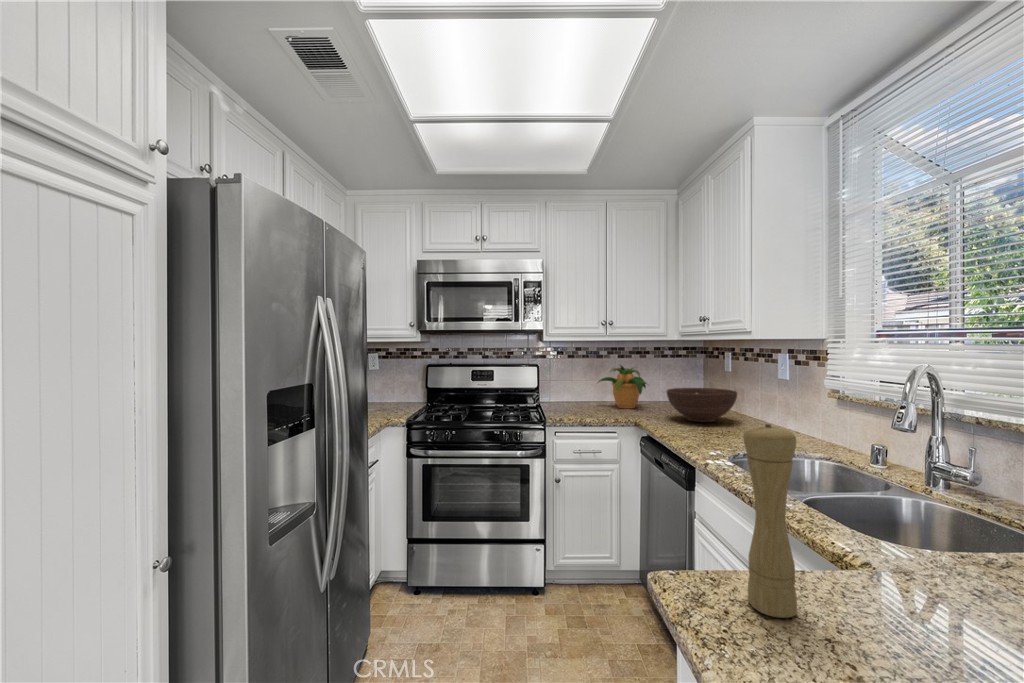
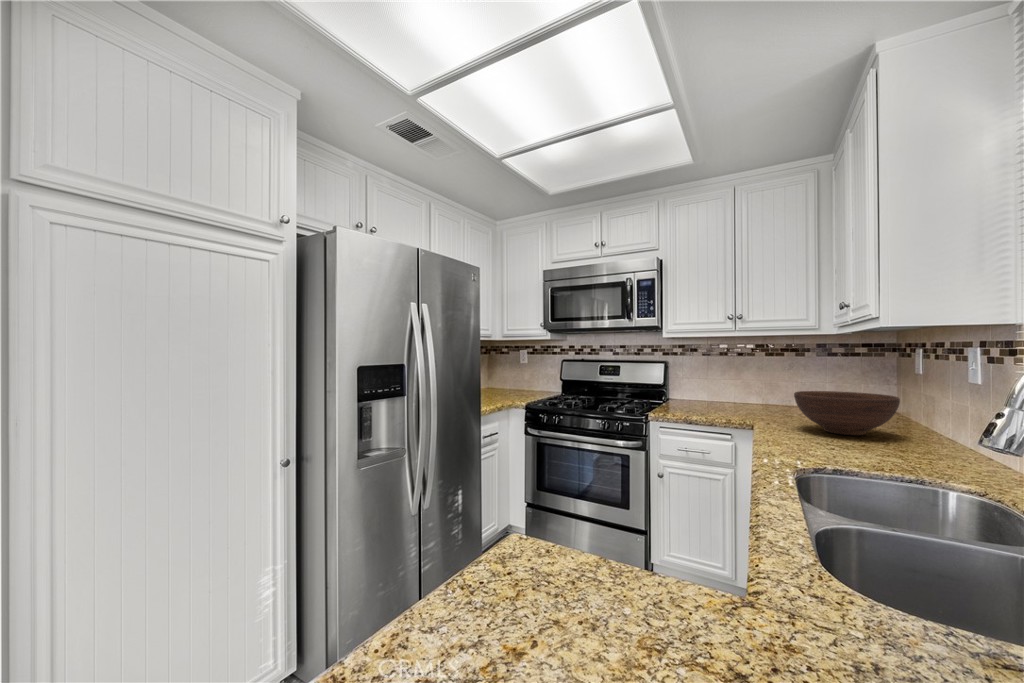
potted plant: present [598,365,647,408] -> none [728,362,797,414]
pepper mill: present [743,424,797,618] -> none [528,393,578,606]

